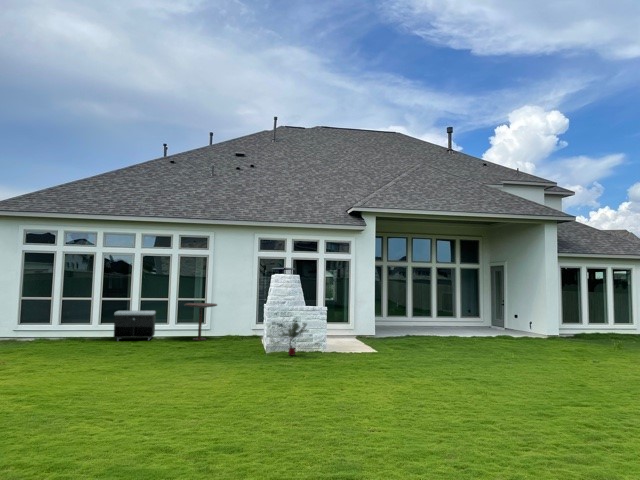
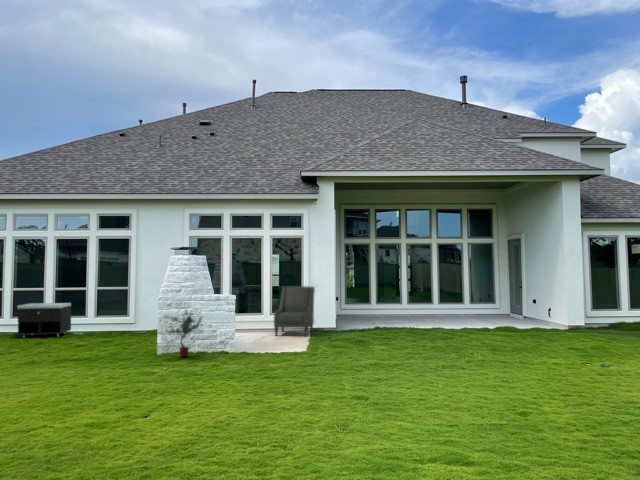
chair: none [335,300,364,341] -> present [274,286,315,336]
pedestal table: present [184,303,217,340] -> none [95,293,137,337]

